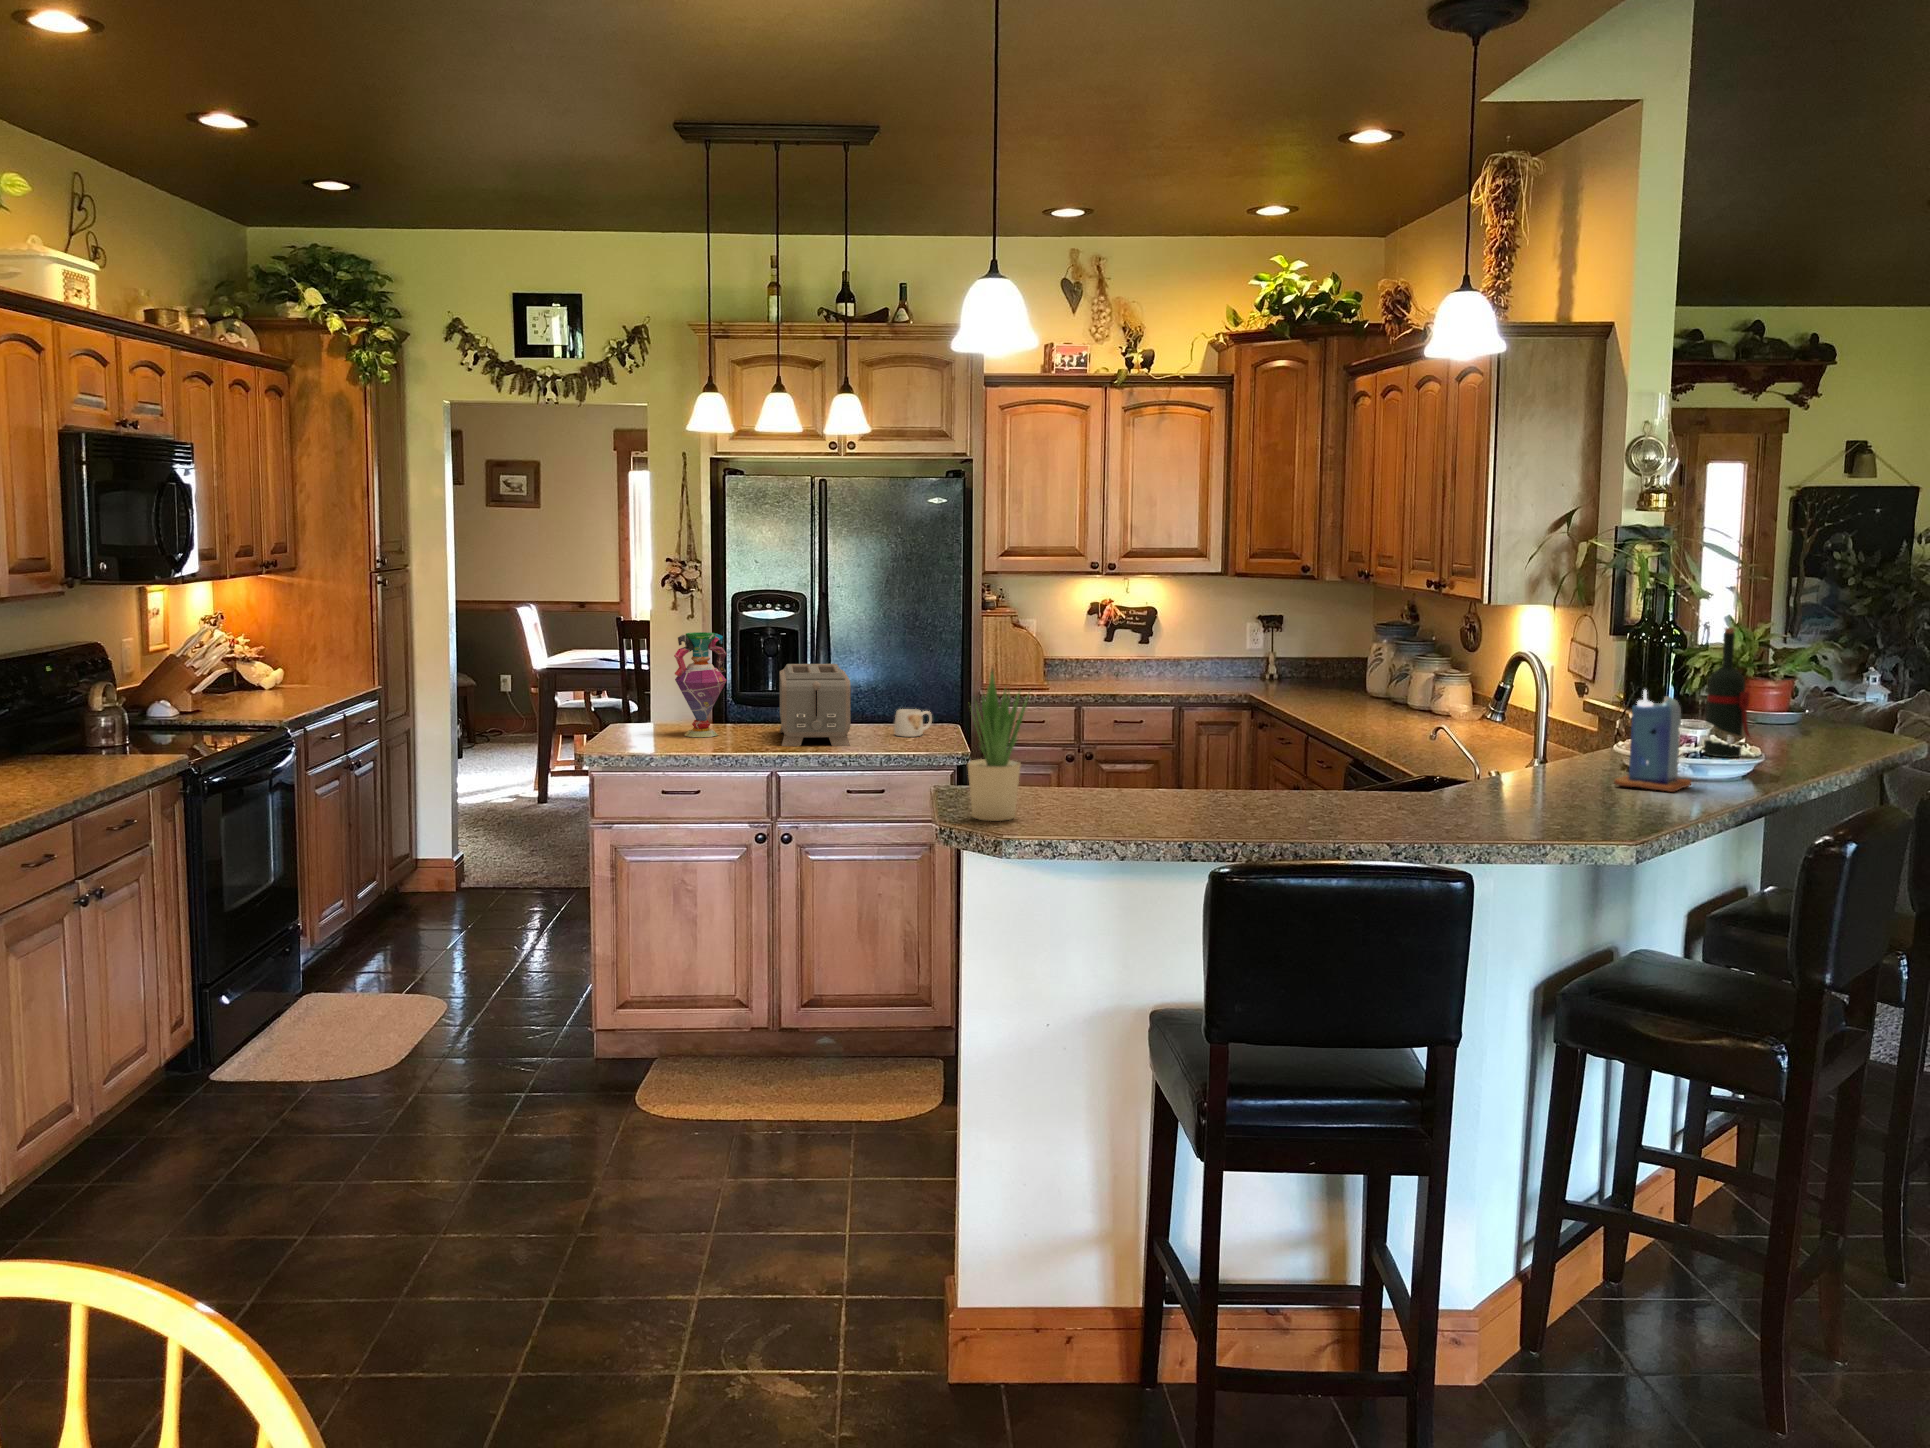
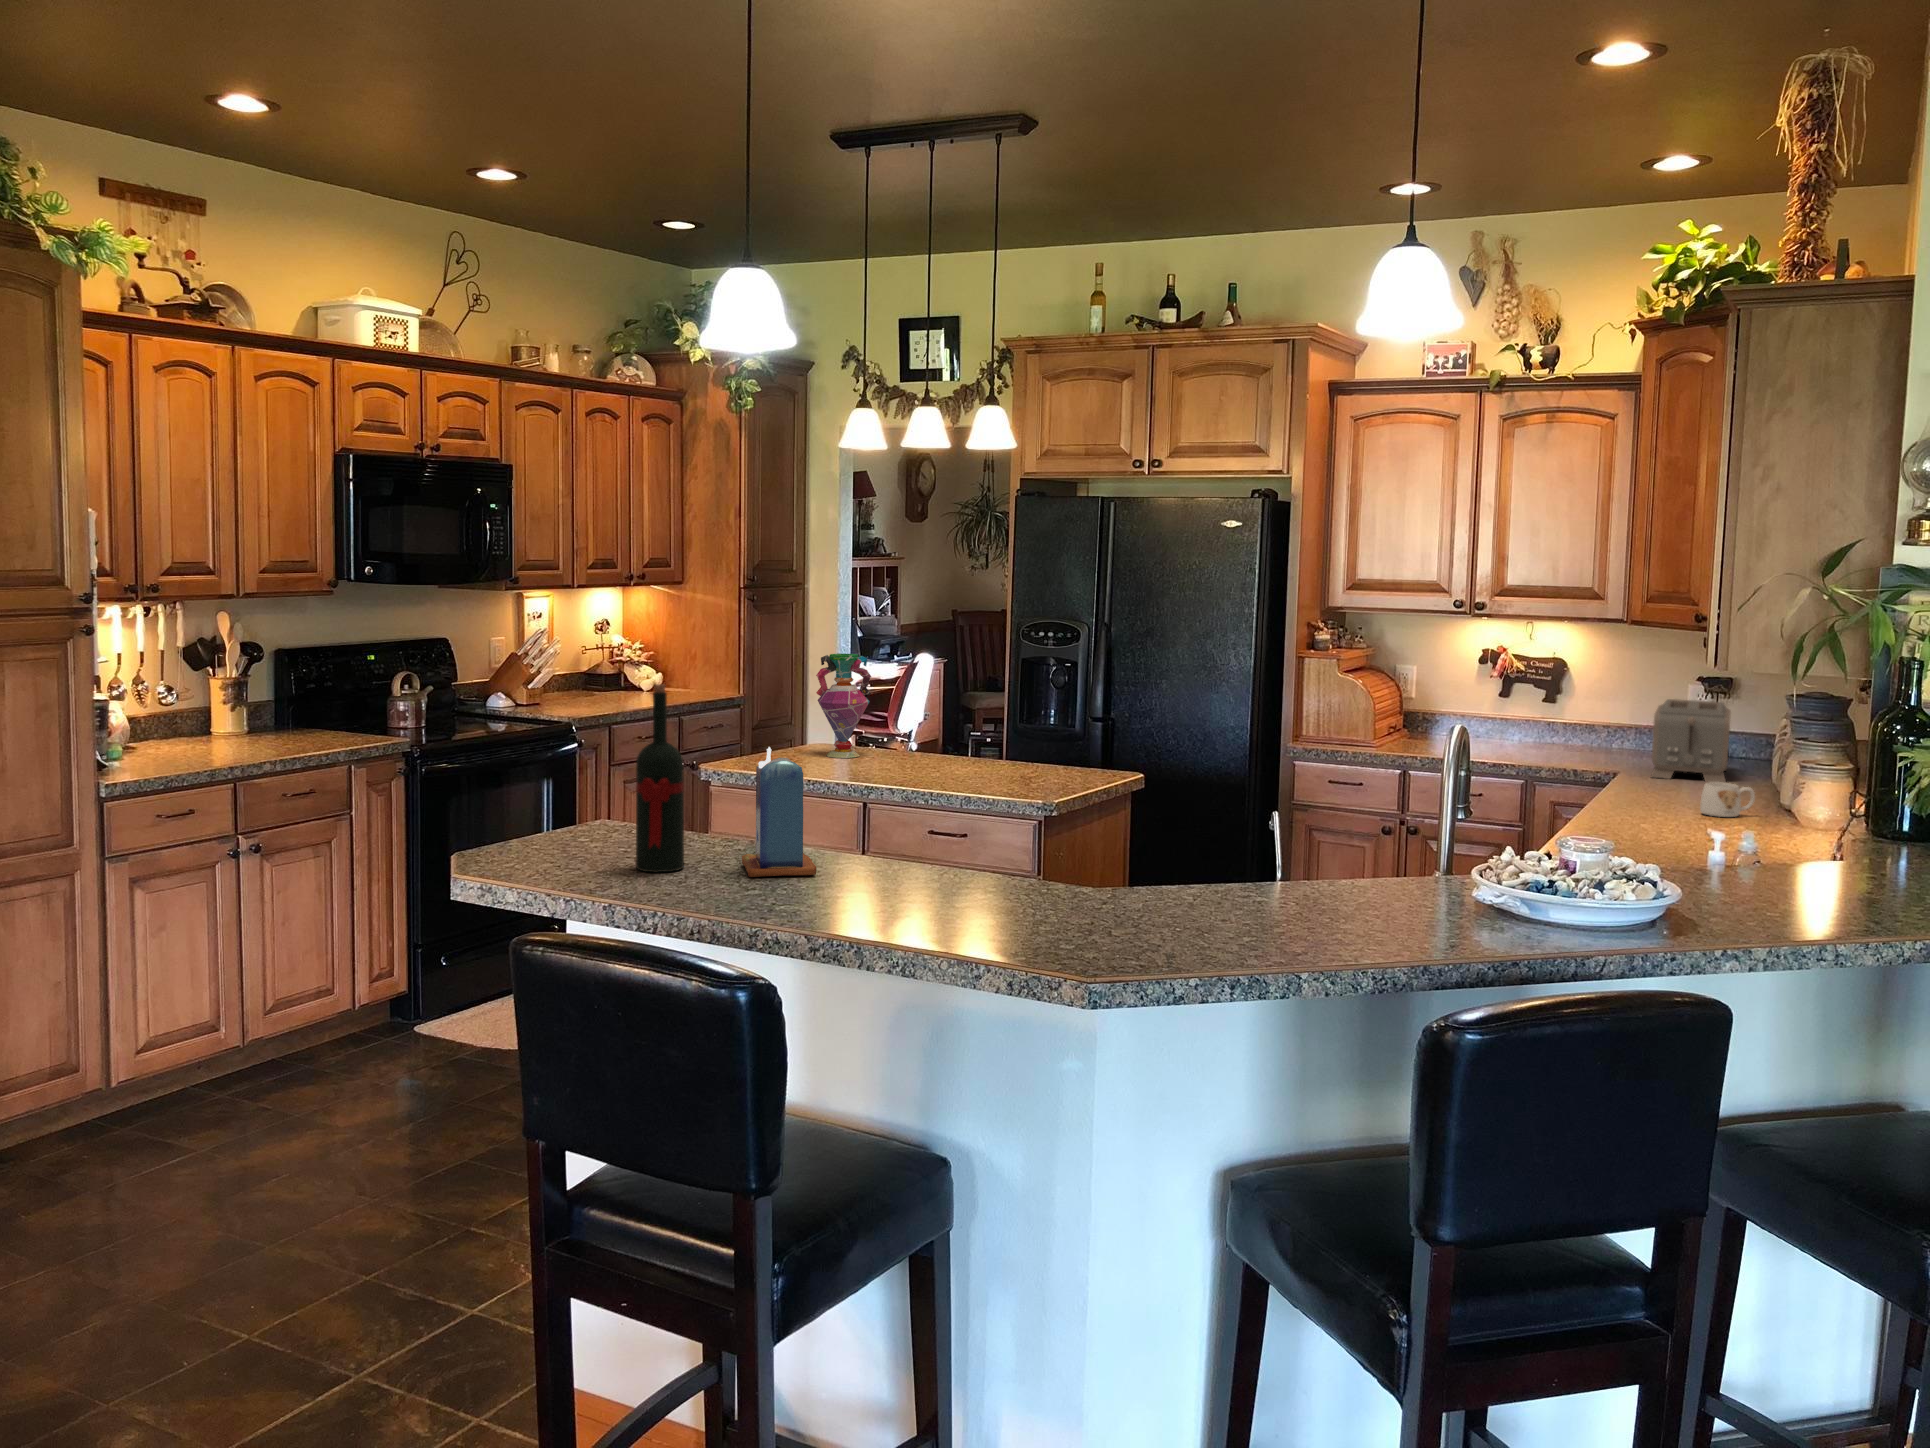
wine bottle: present [1704,628,1750,758] -> present [636,684,684,873]
toaster: present [779,664,851,746] -> present [1651,699,1731,782]
potted plant: present [968,668,1028,821] -> none [557,689,622,855]
candle: present [1614,690,1691,792] -> present [742,747,816,877]
mug: present [894,709,932,737] -> present [1700,782,1755,817]

